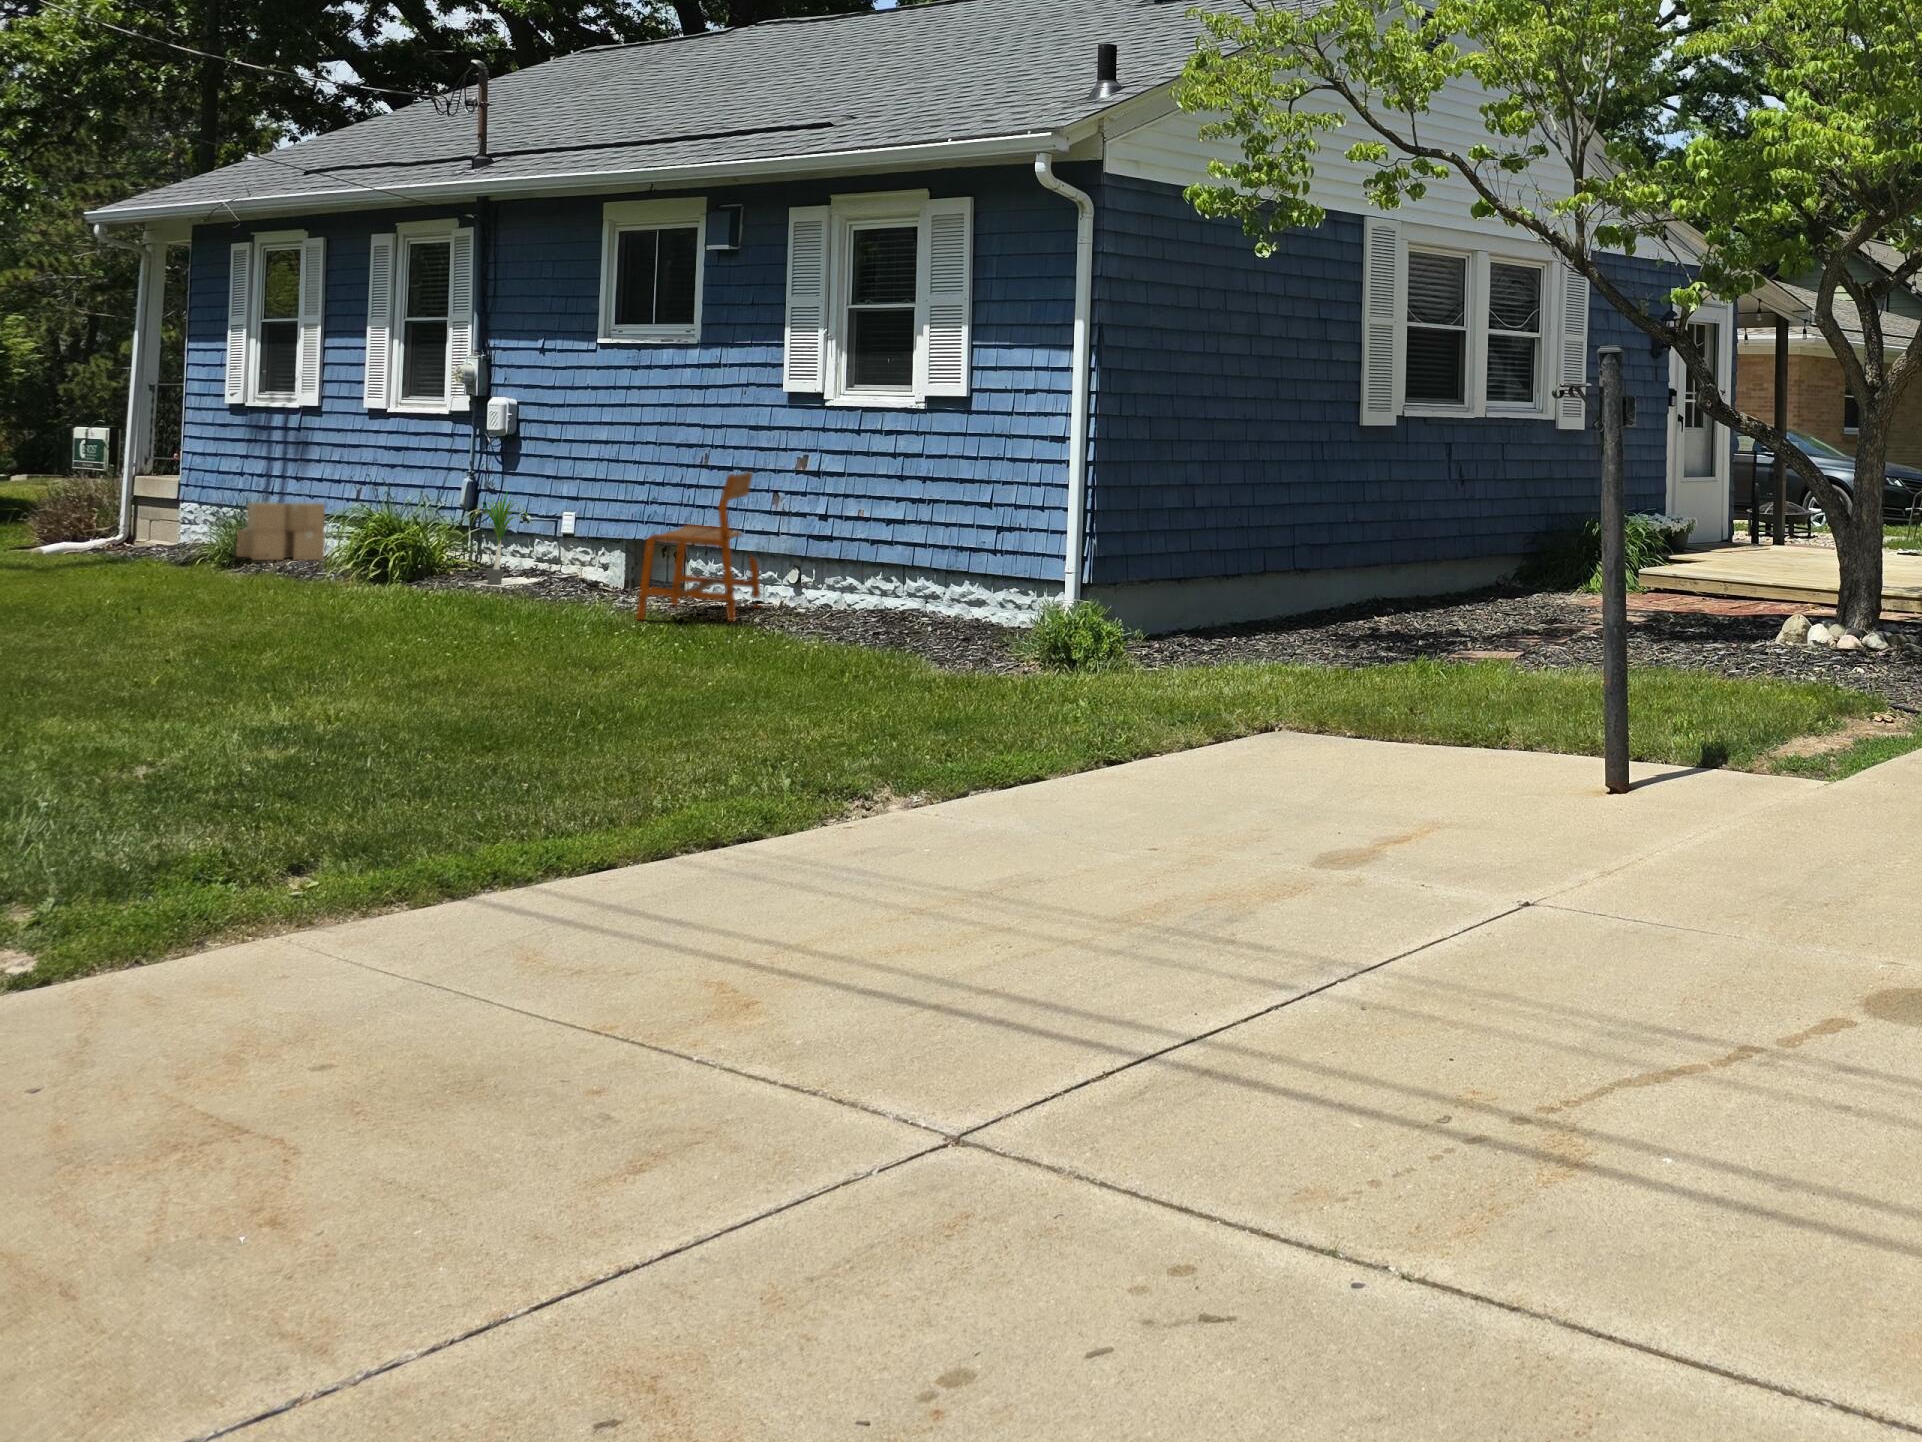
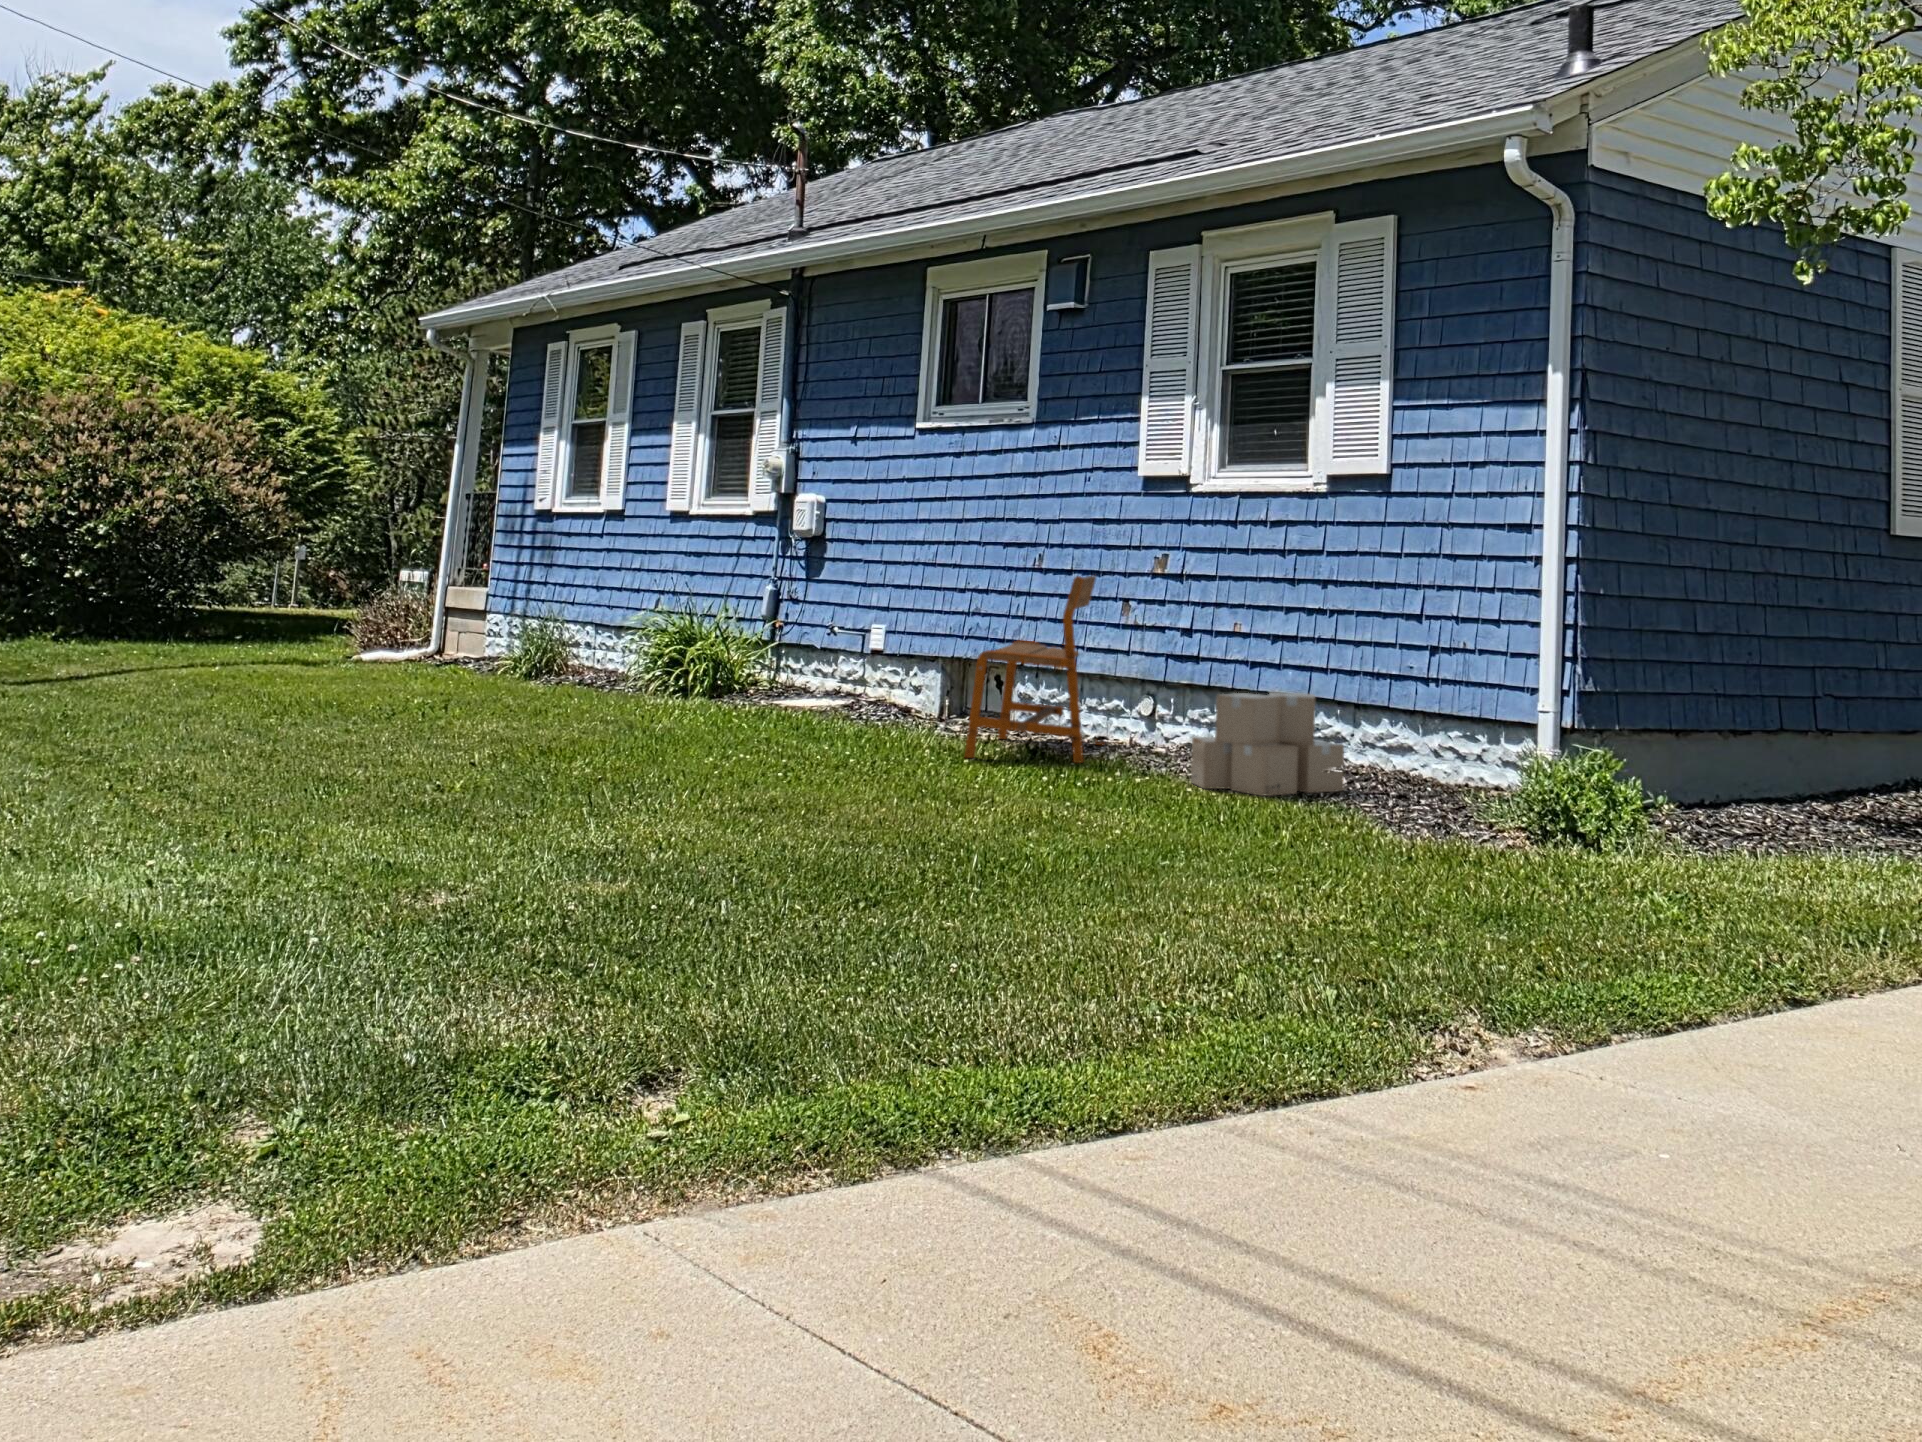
potted plant: present [483,493,530,584] -> none [766,594,840,708]
cardboard box: present [236,502,325,560] -> present [1191,692,1344,796]

